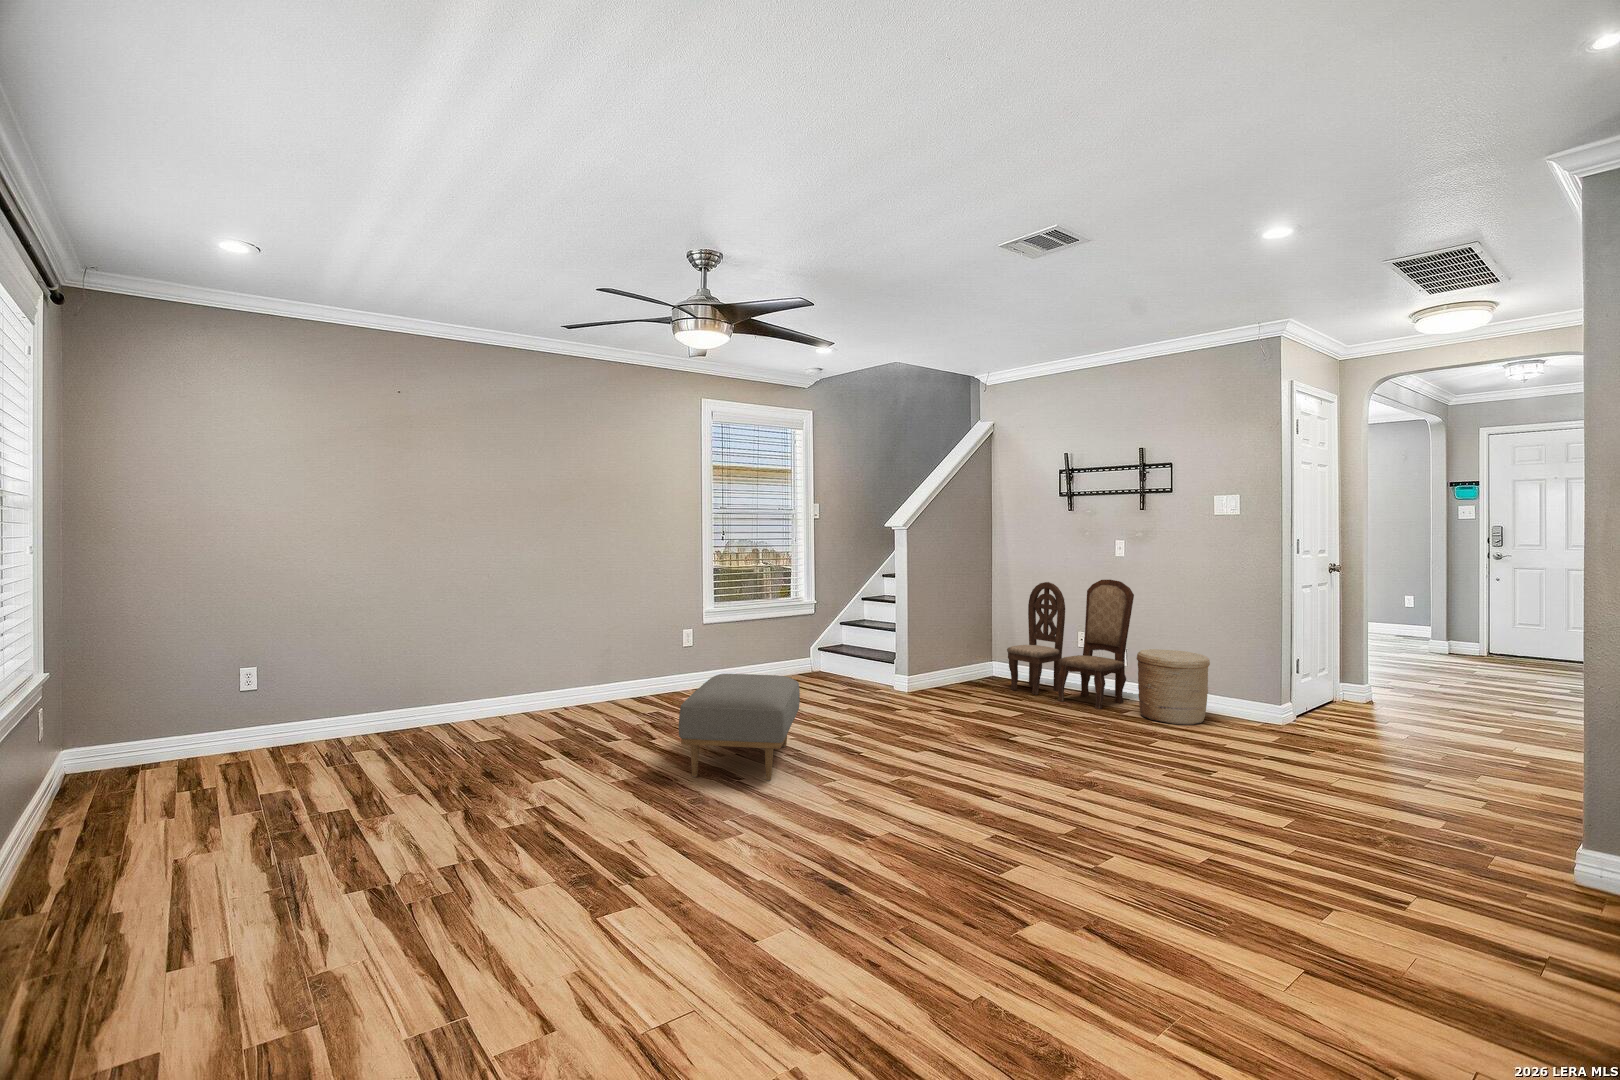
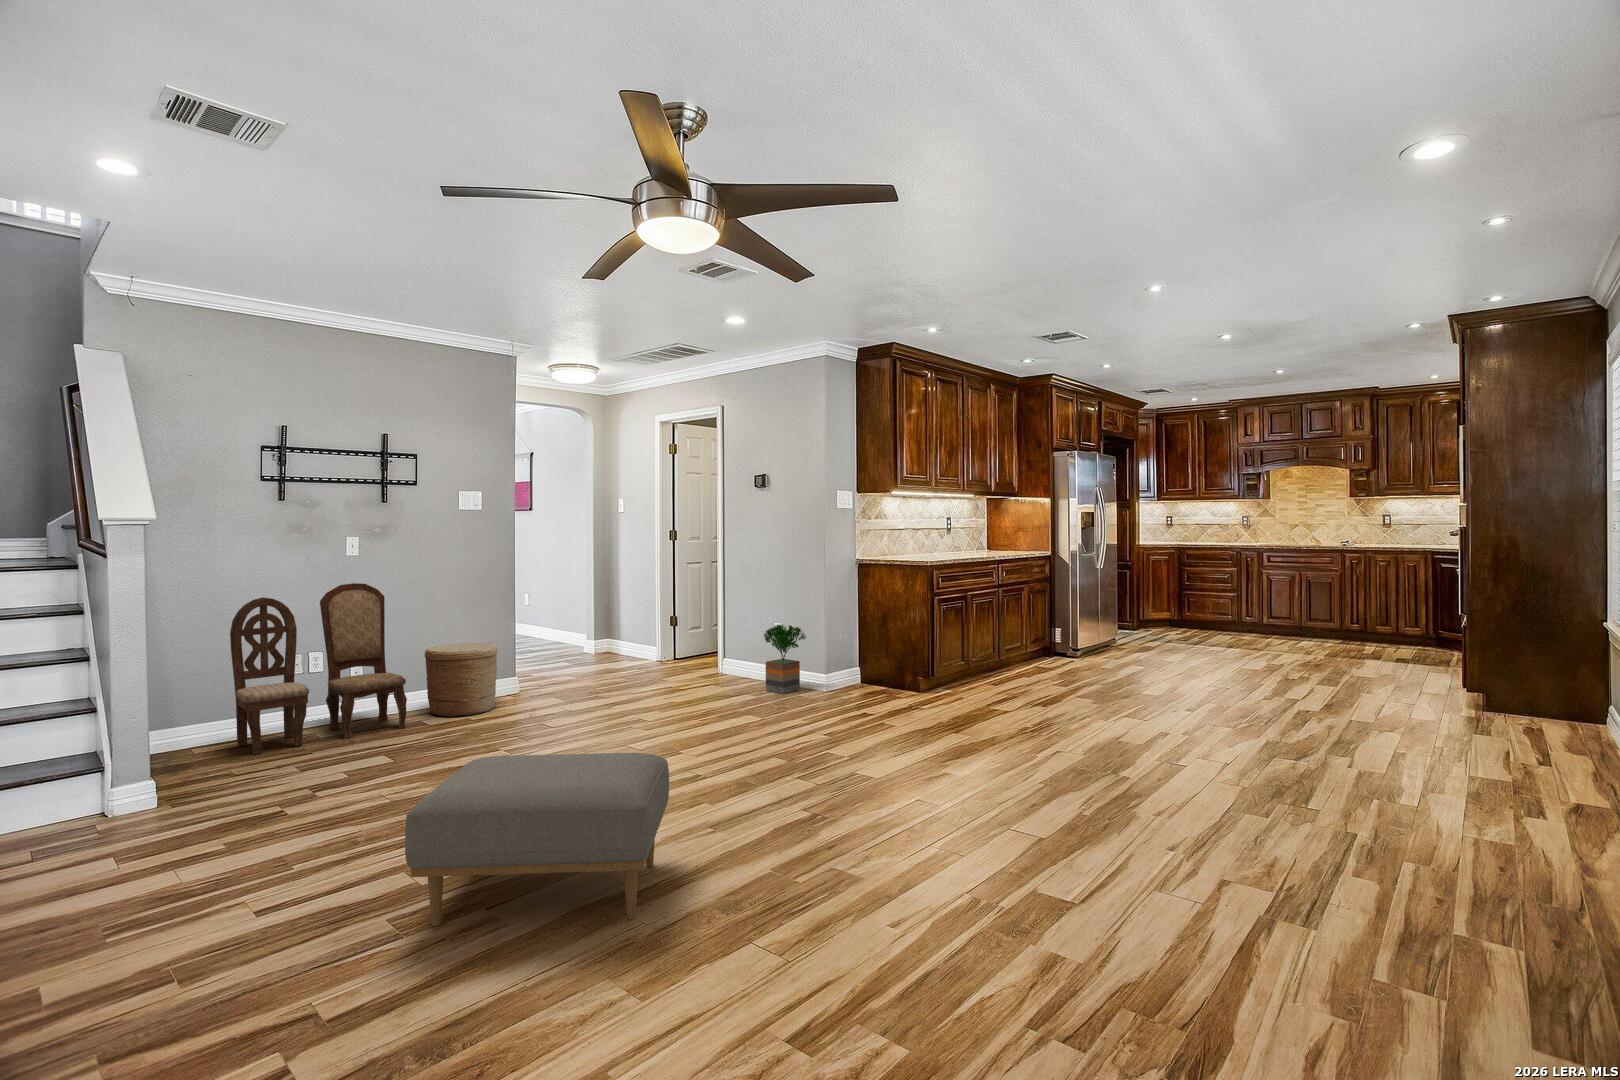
potted tree: none [1414,729,1532,868] -> present [764,625,806,694]

